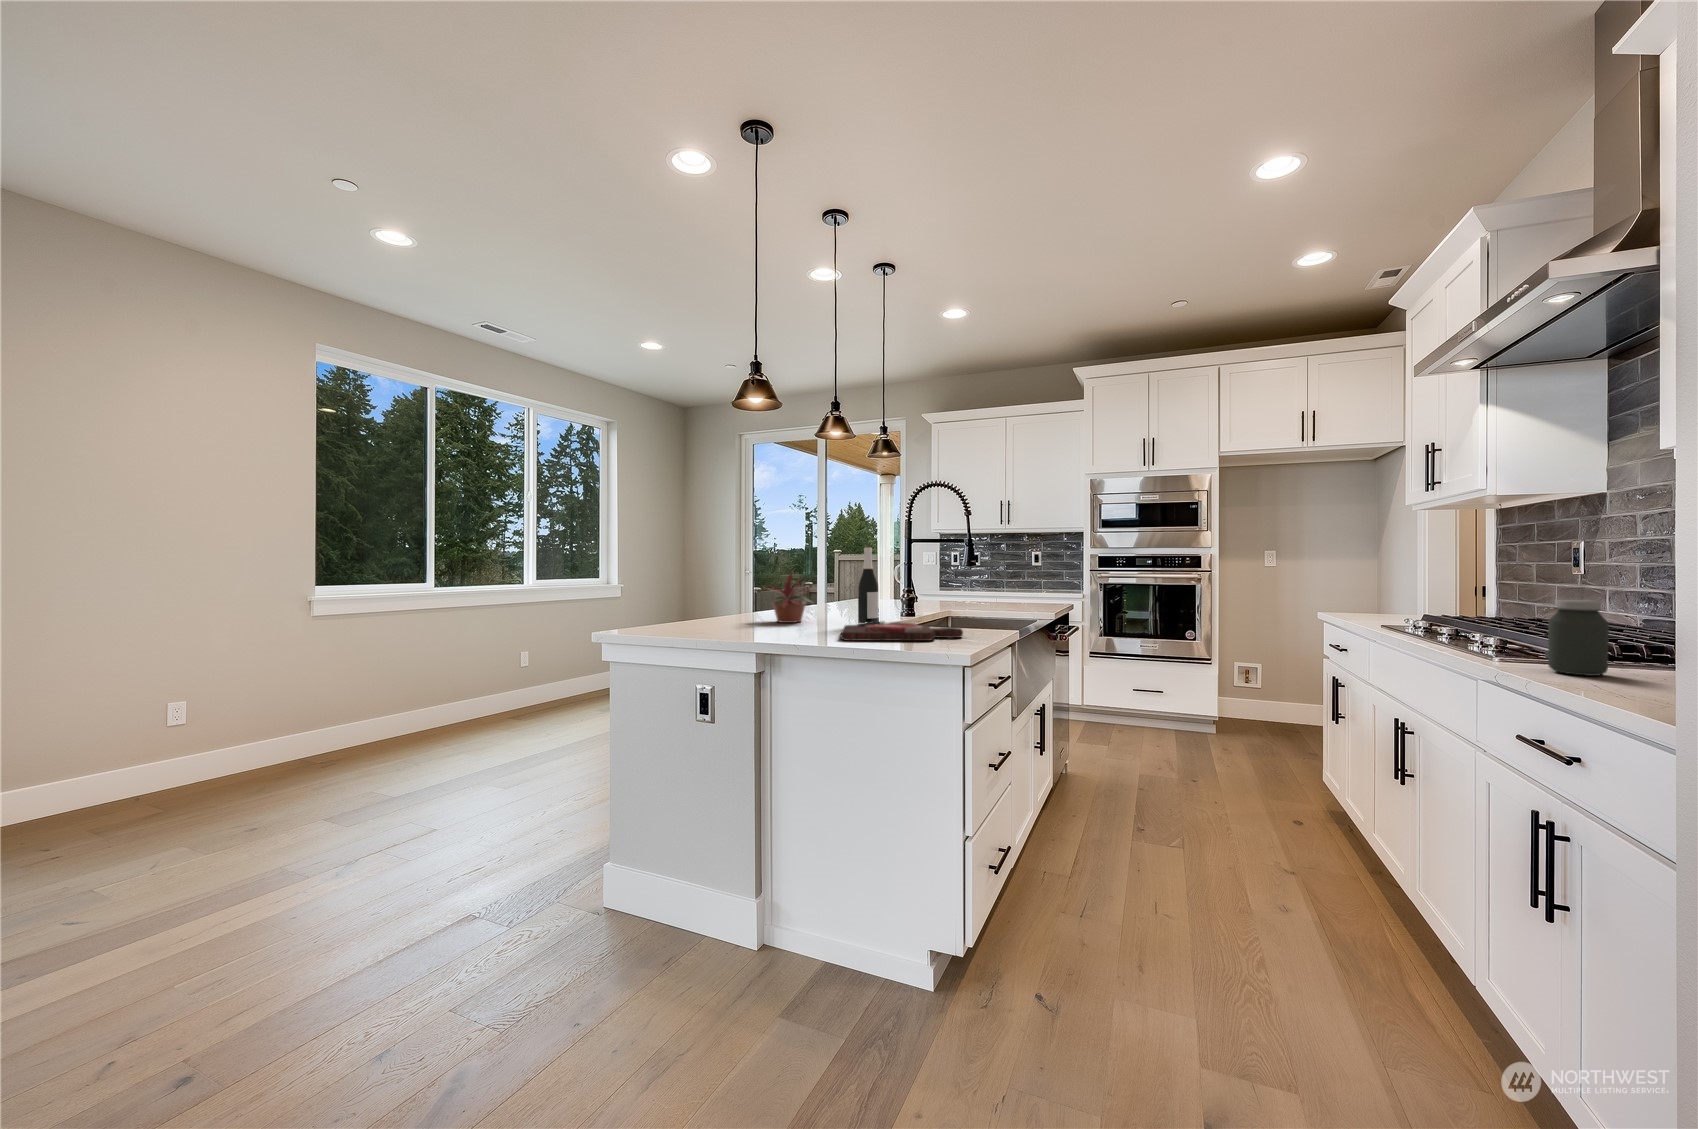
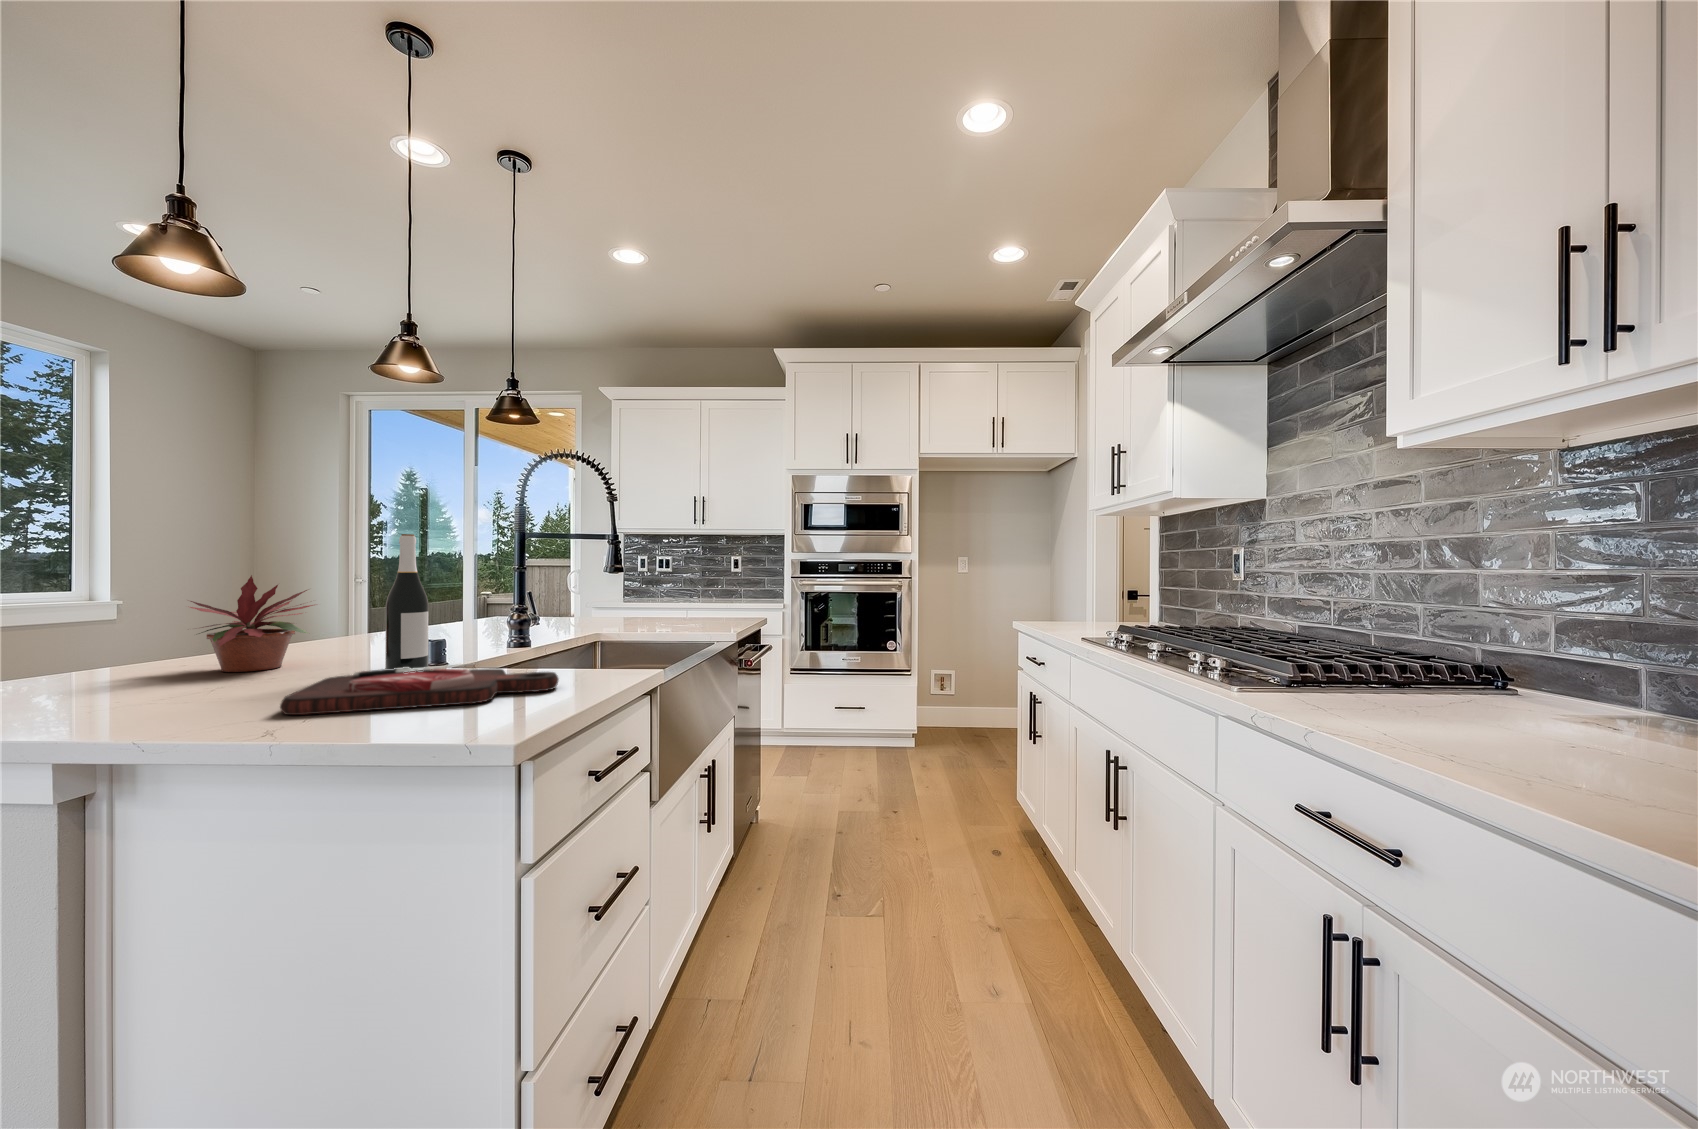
jar: present [1548,600,1609,676] -> none [1310,614,1374,713]

